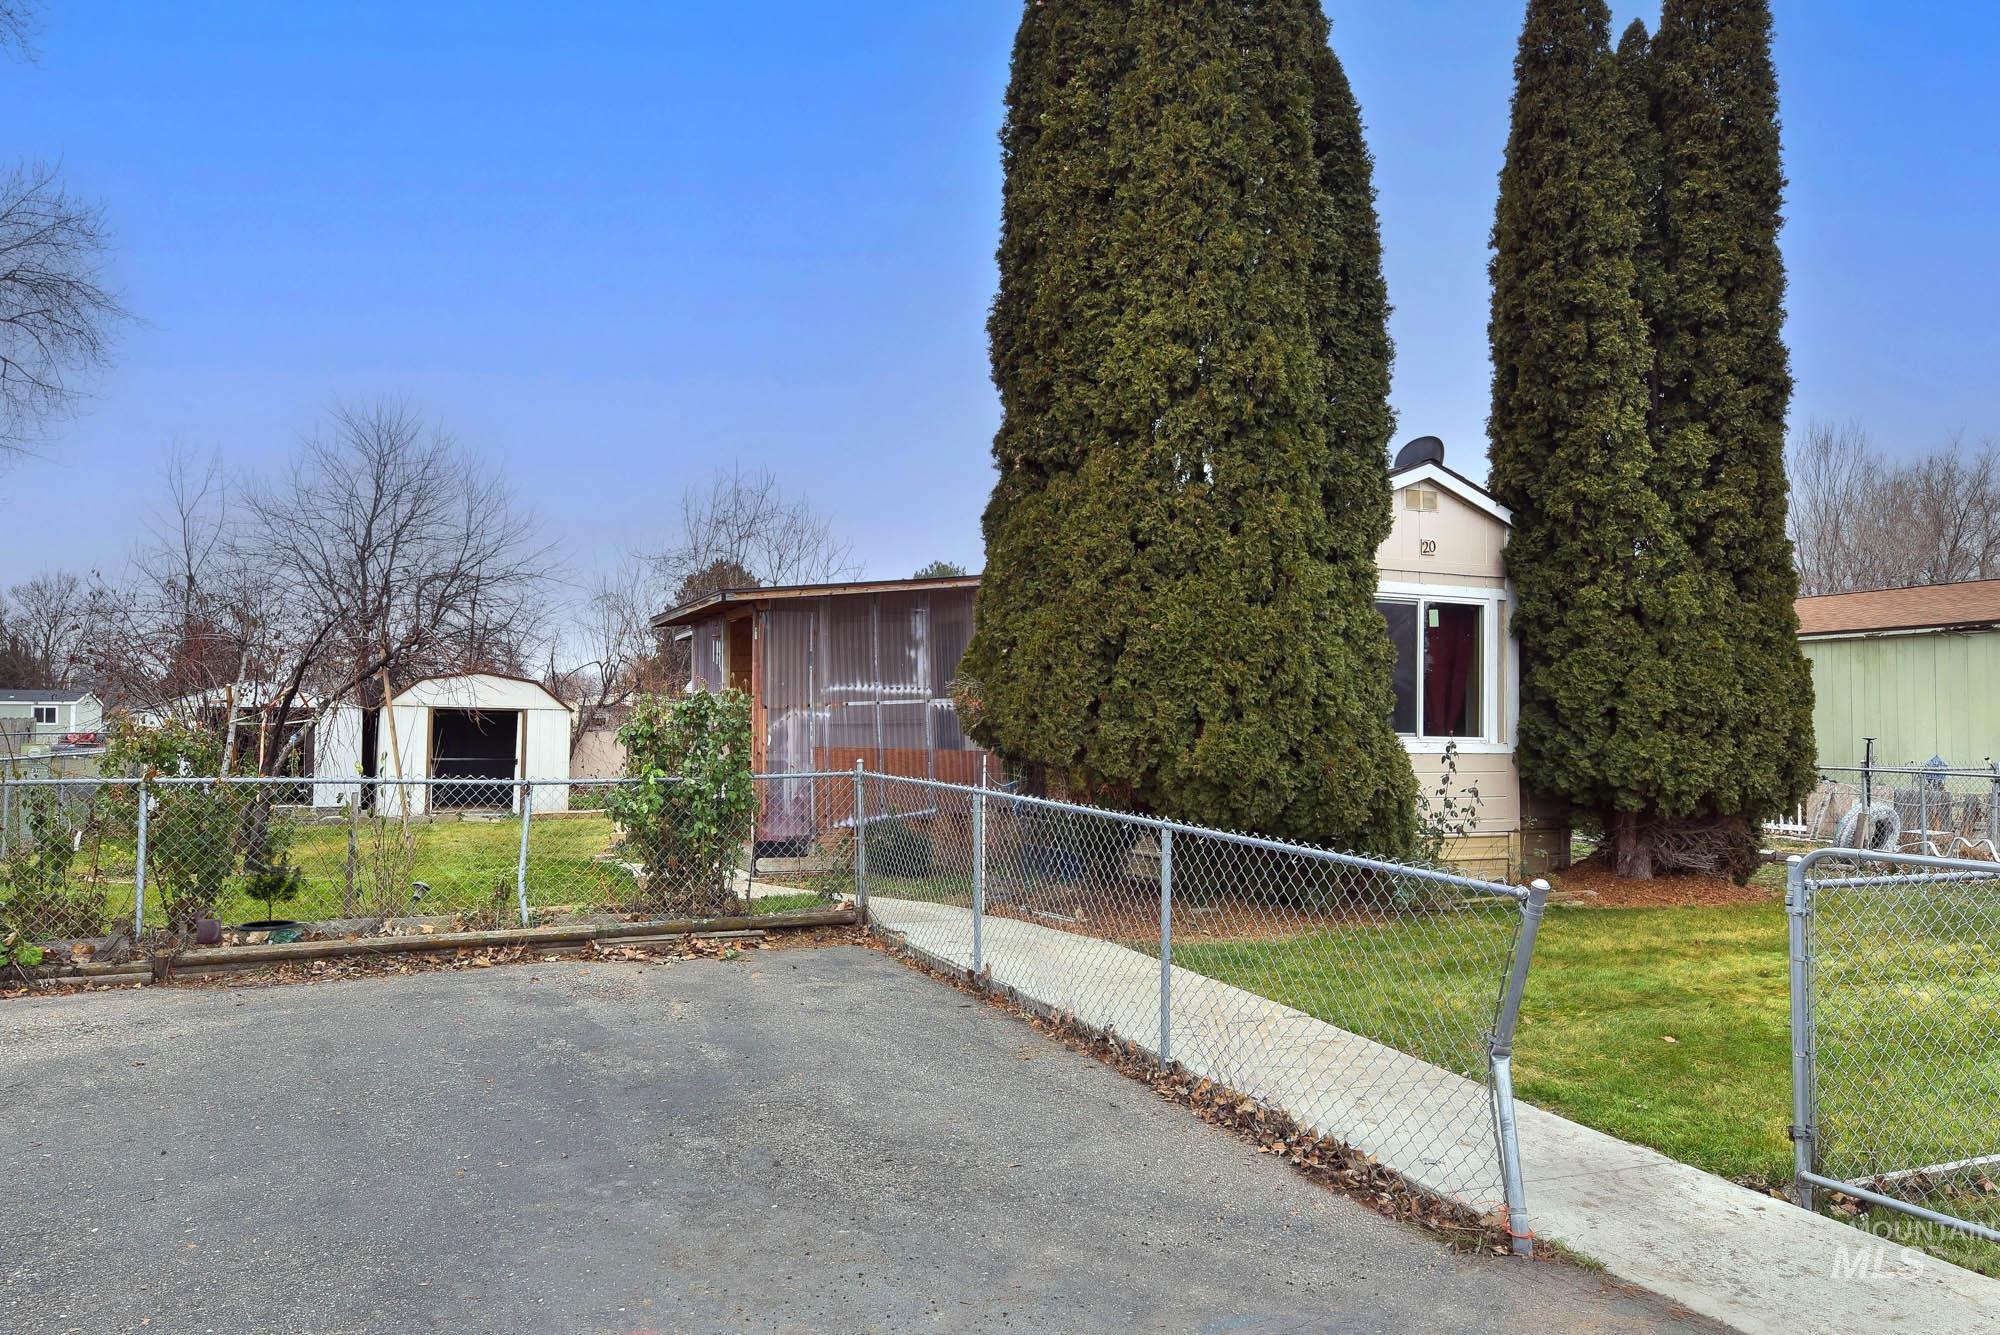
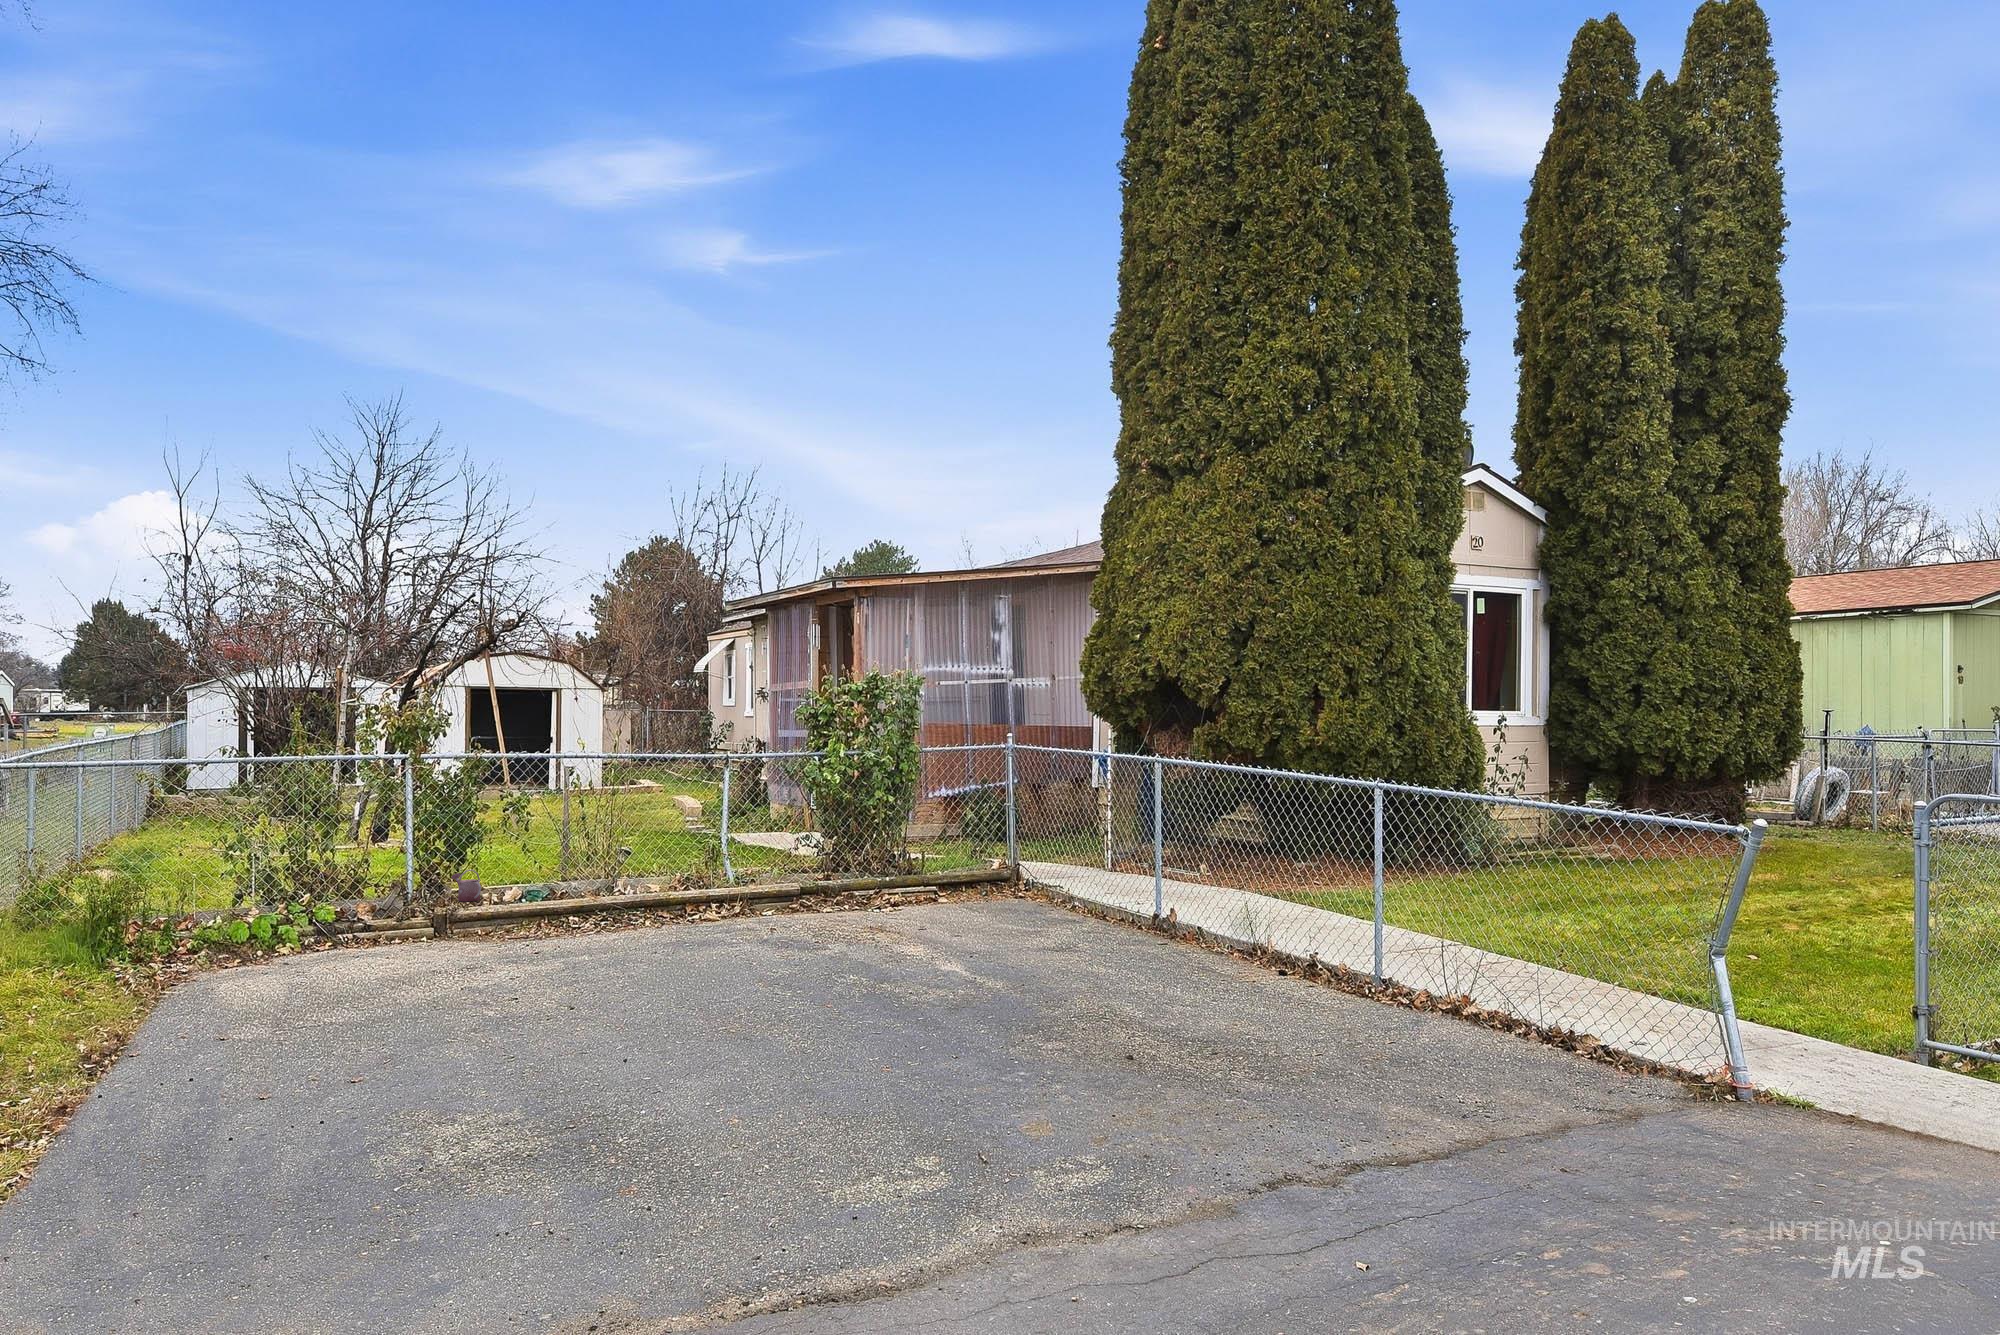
potted tree: present [237,836,305,931] -> none [480,803,542,889]

